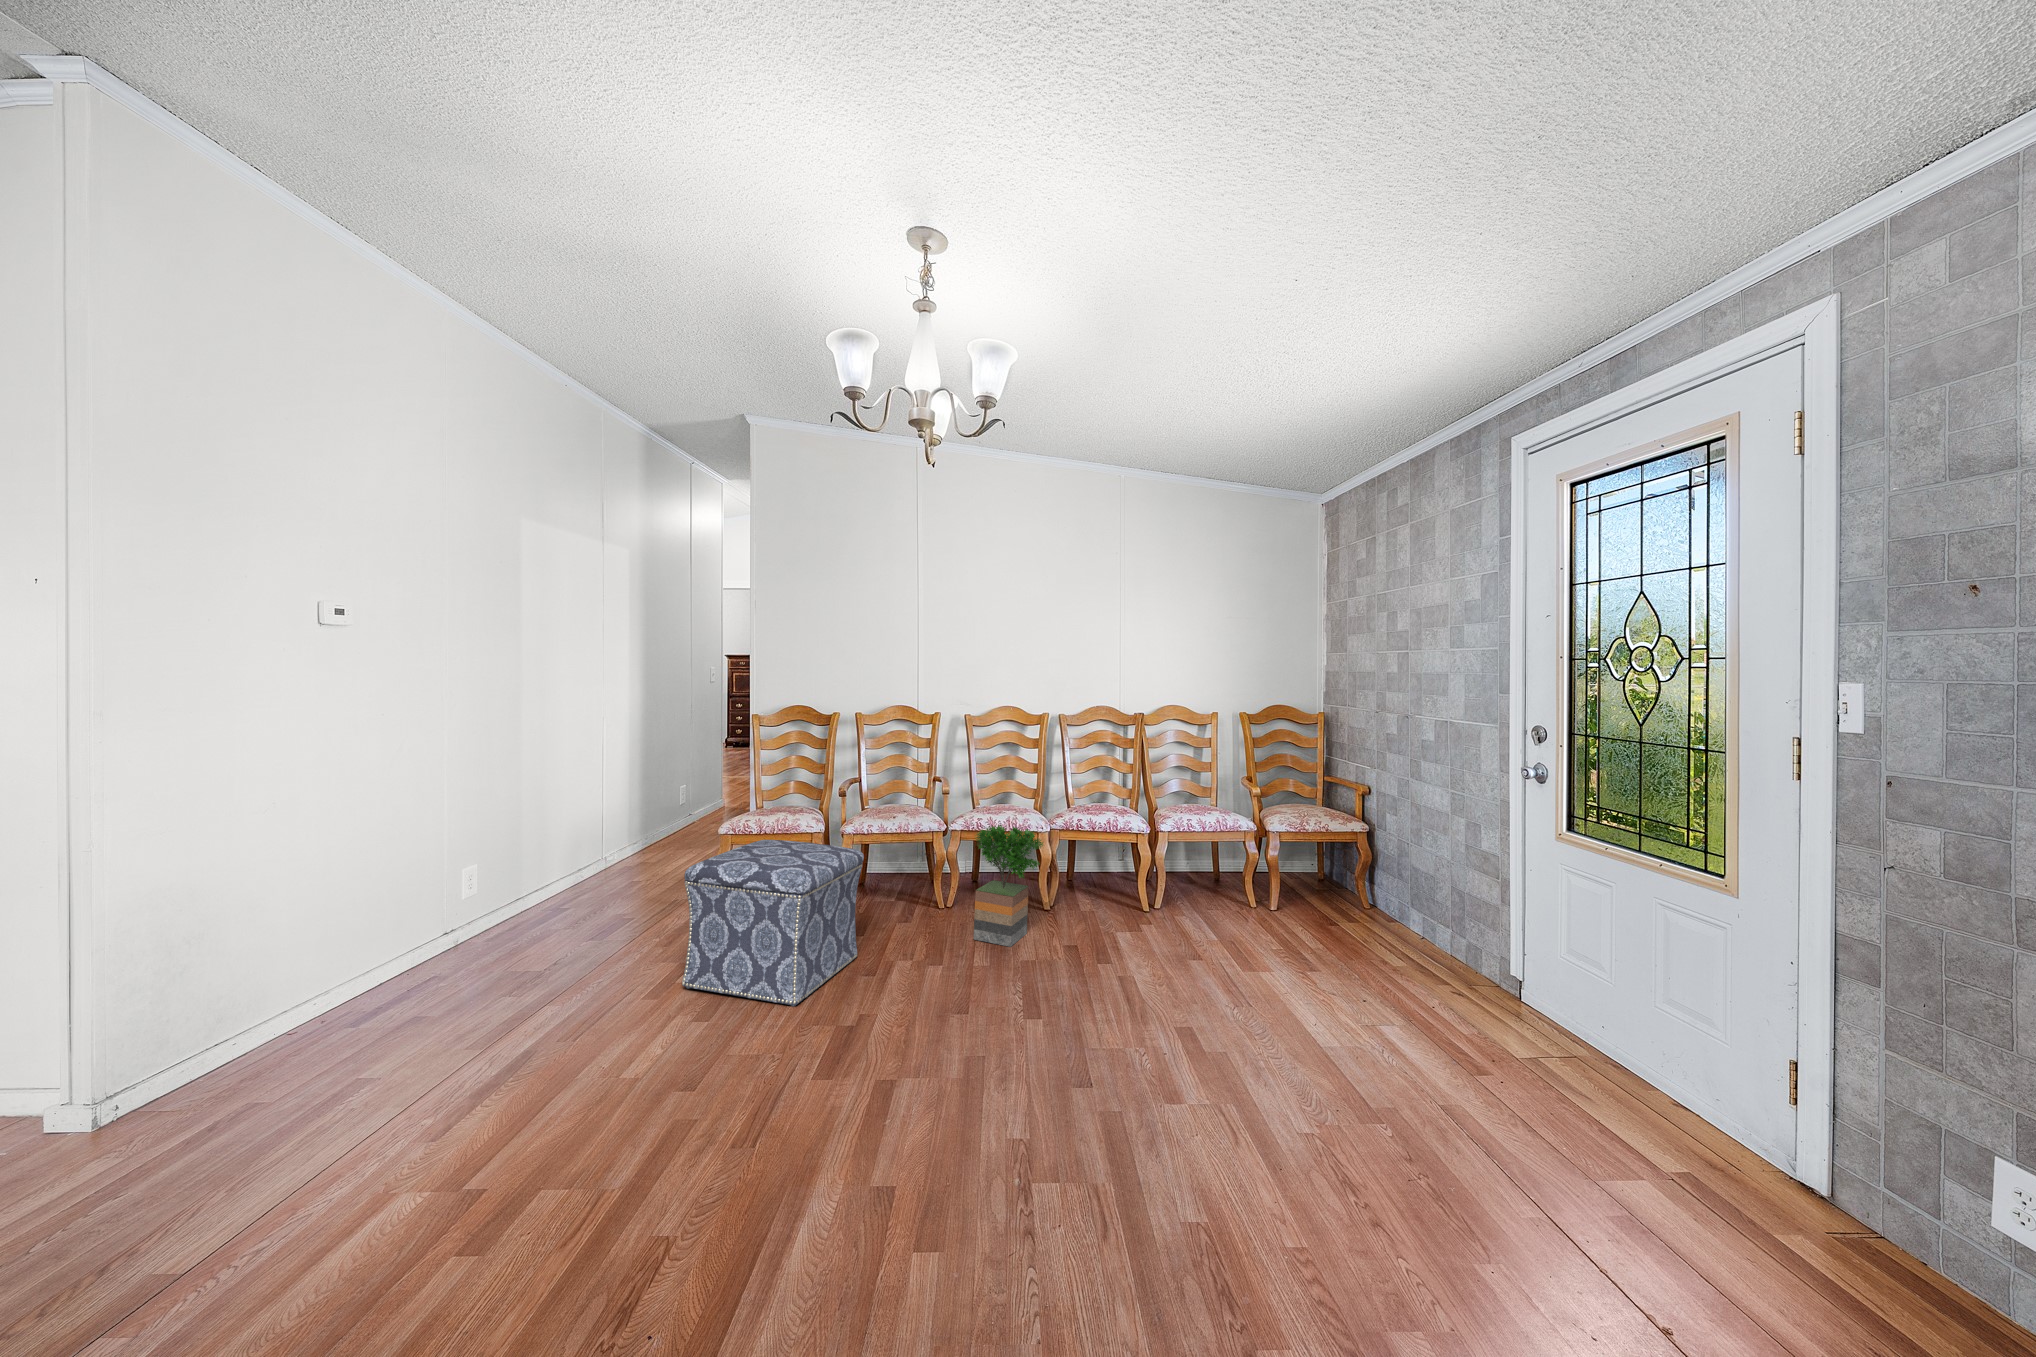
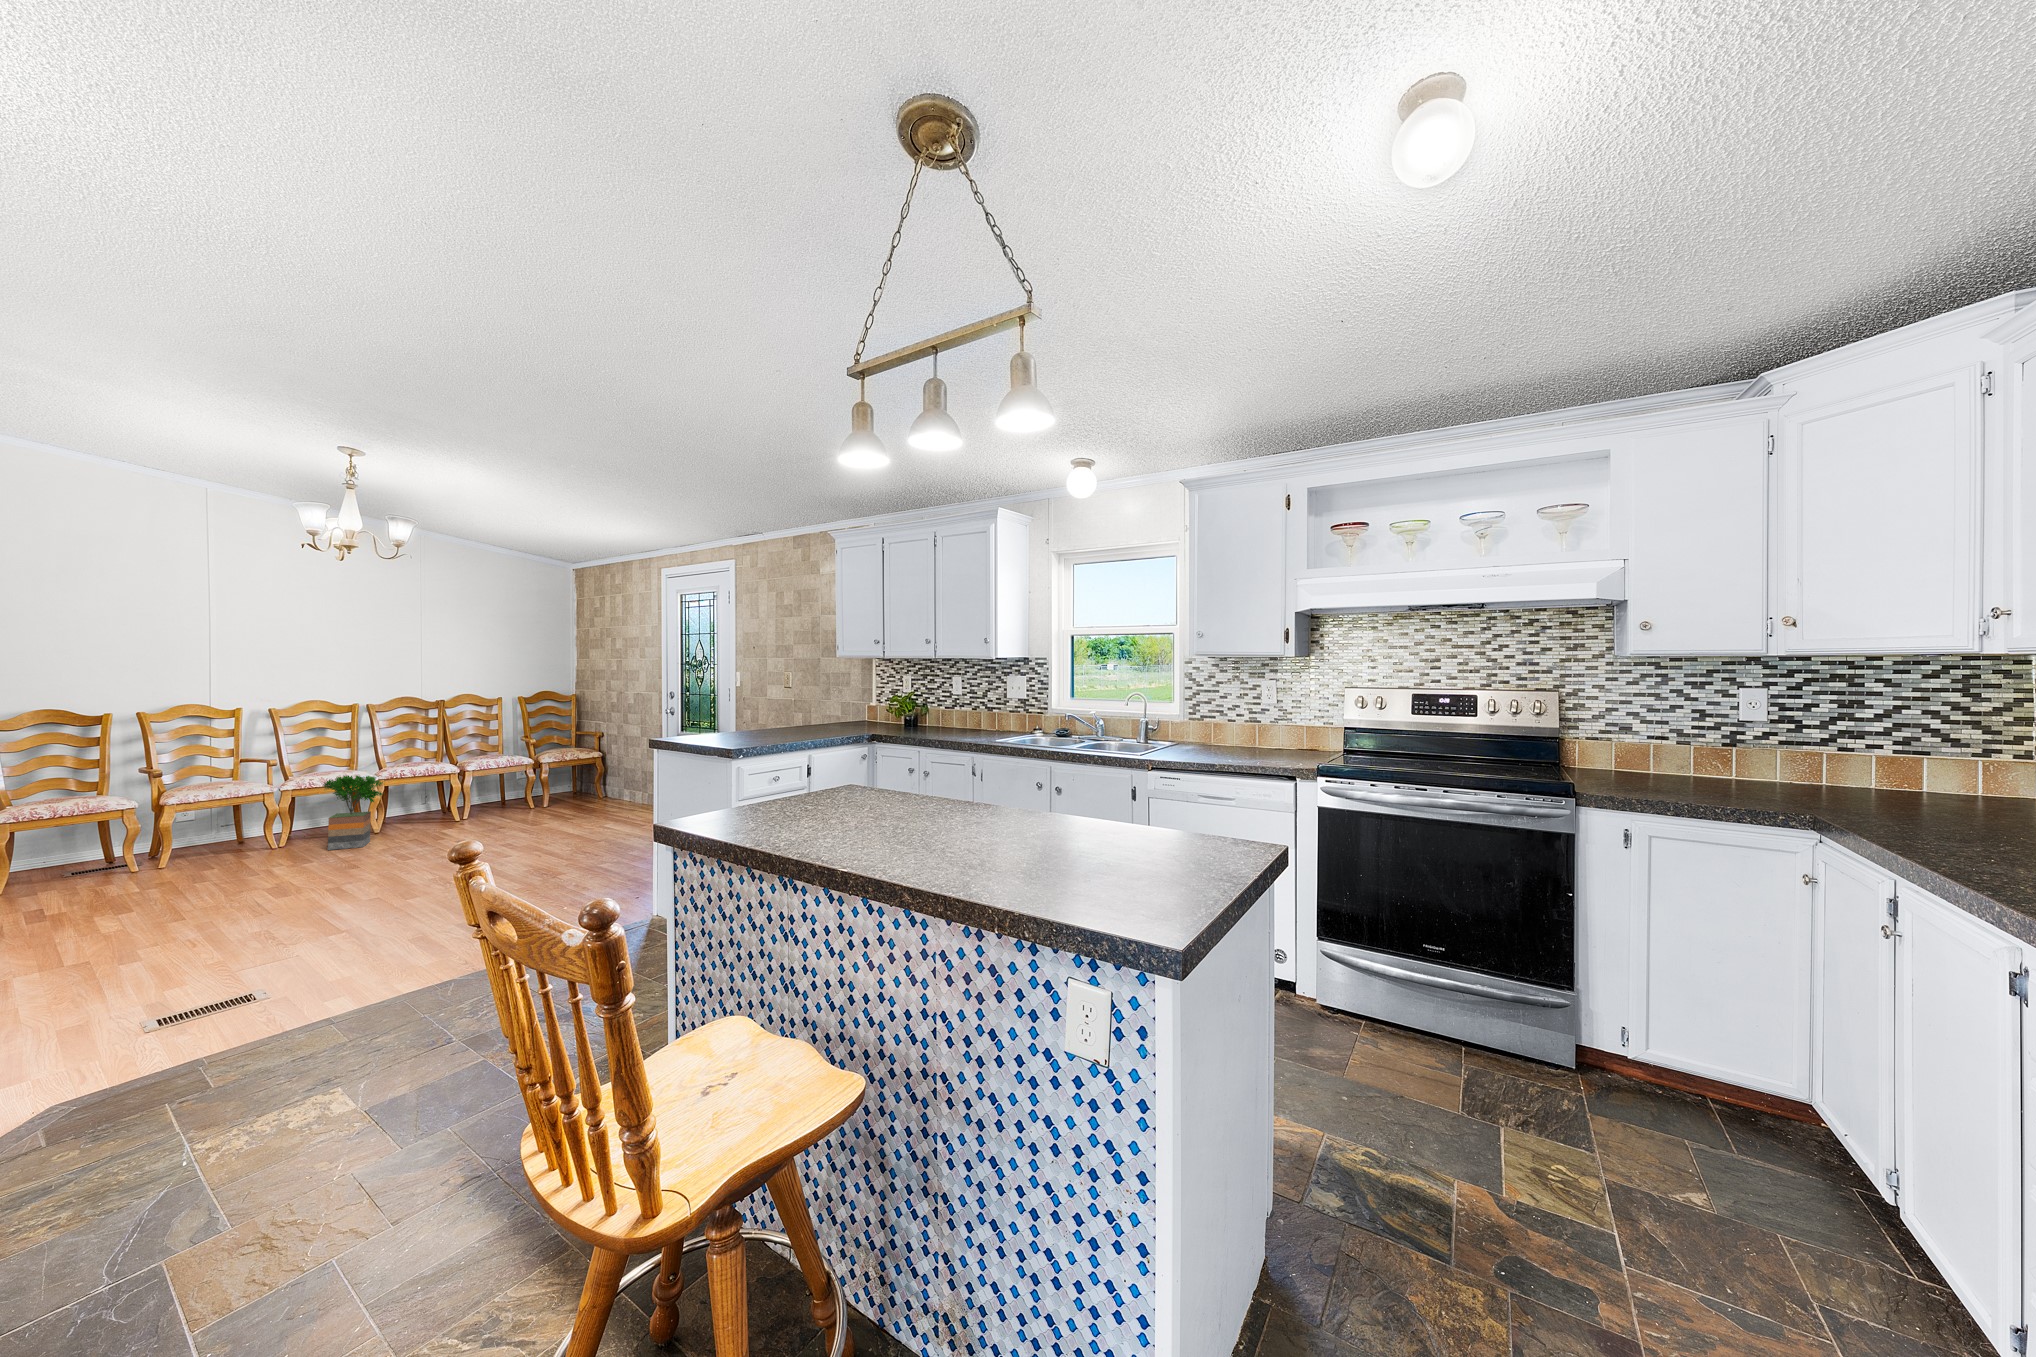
ottoman: present [682,840,864,1006] -> none [80,798,236,905]

